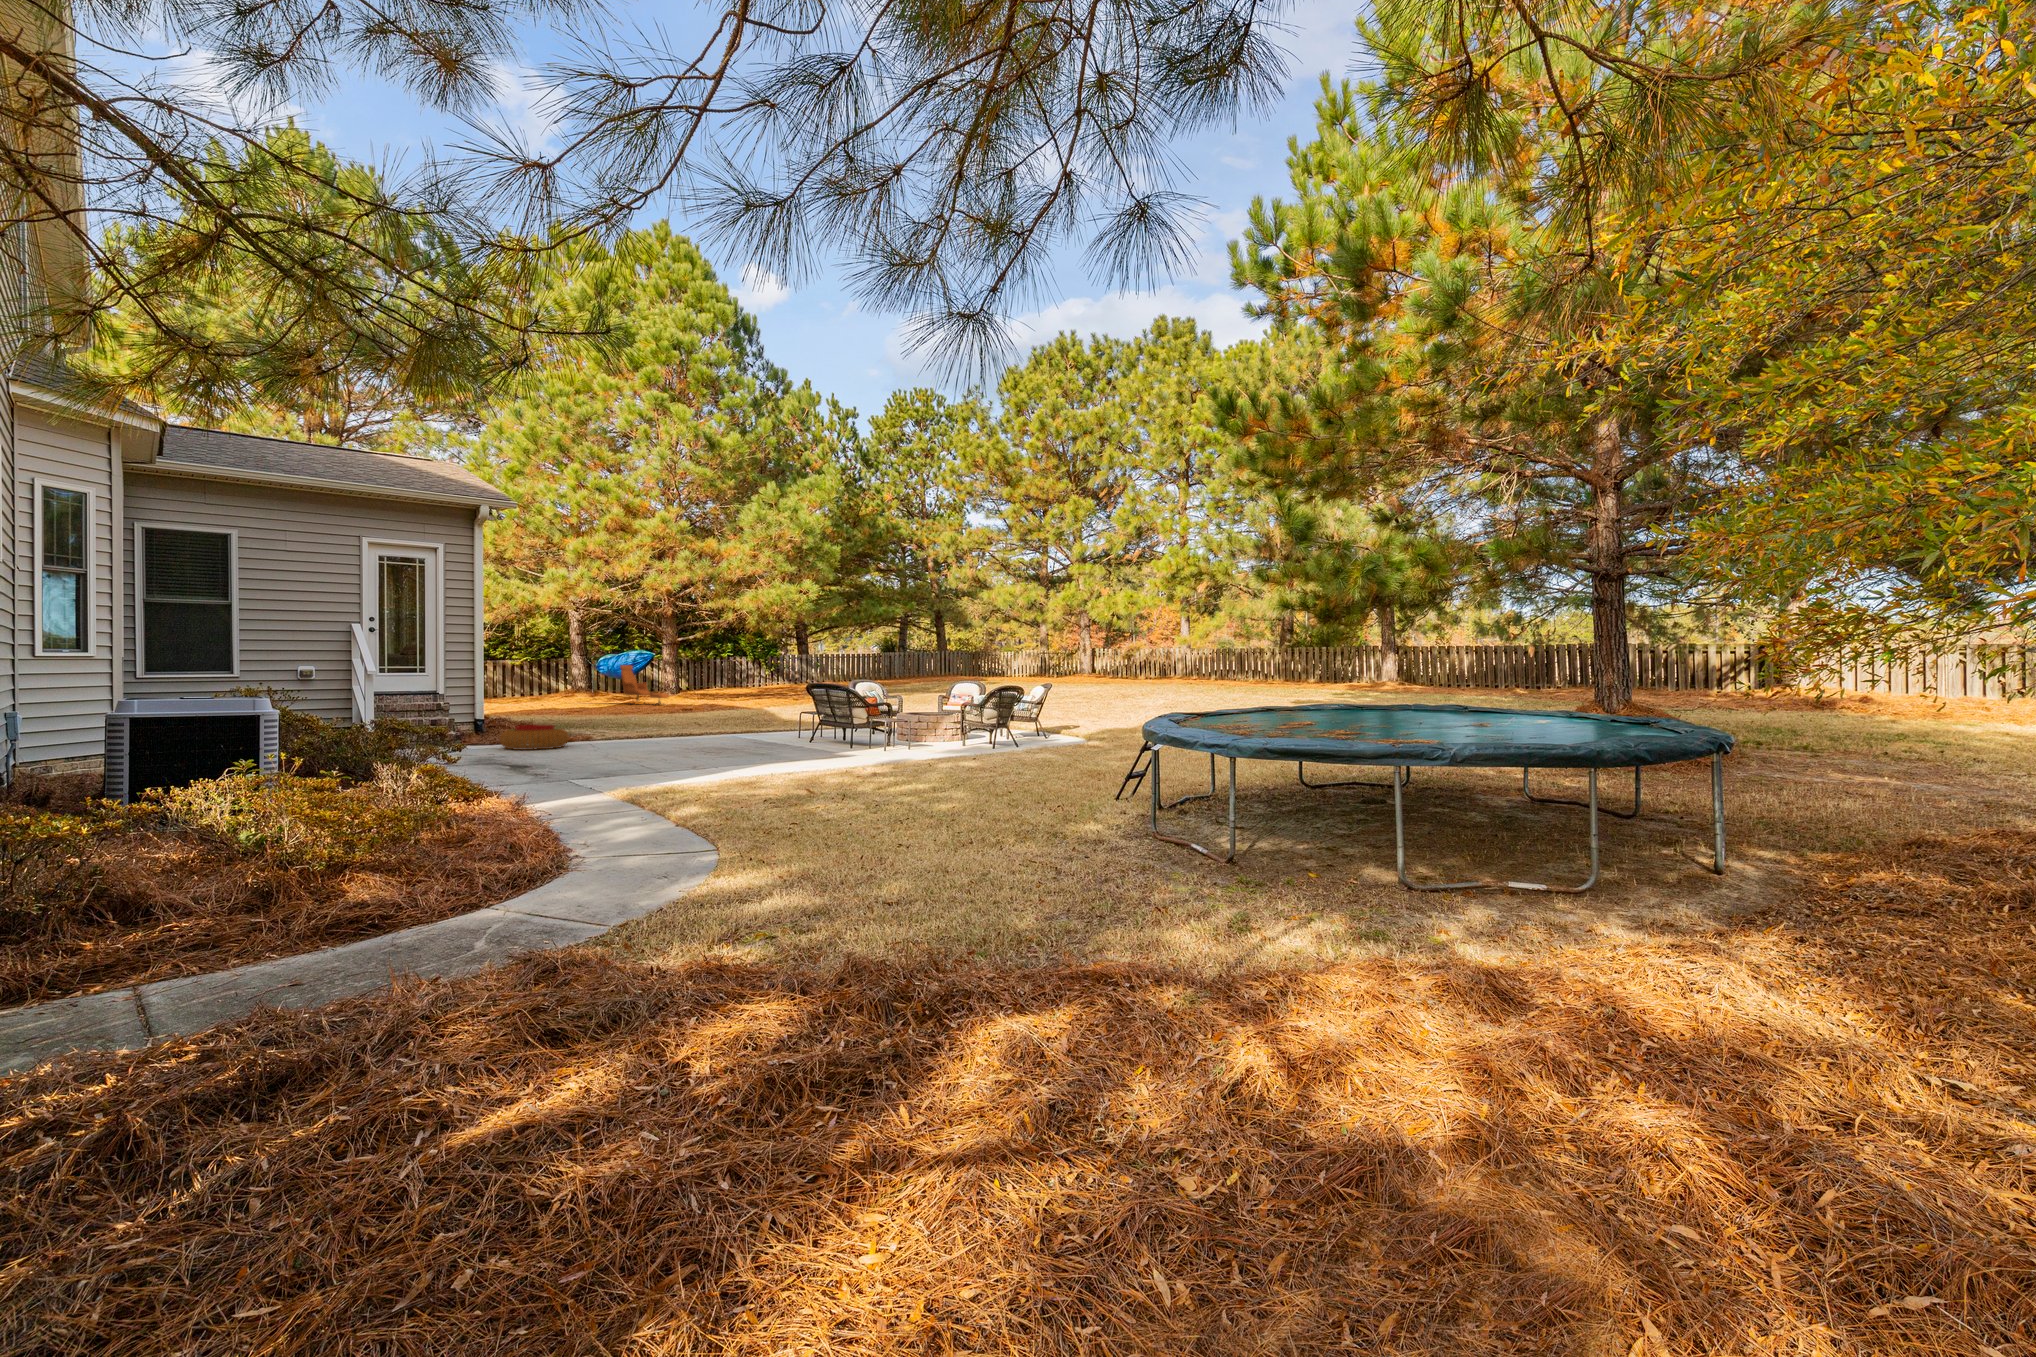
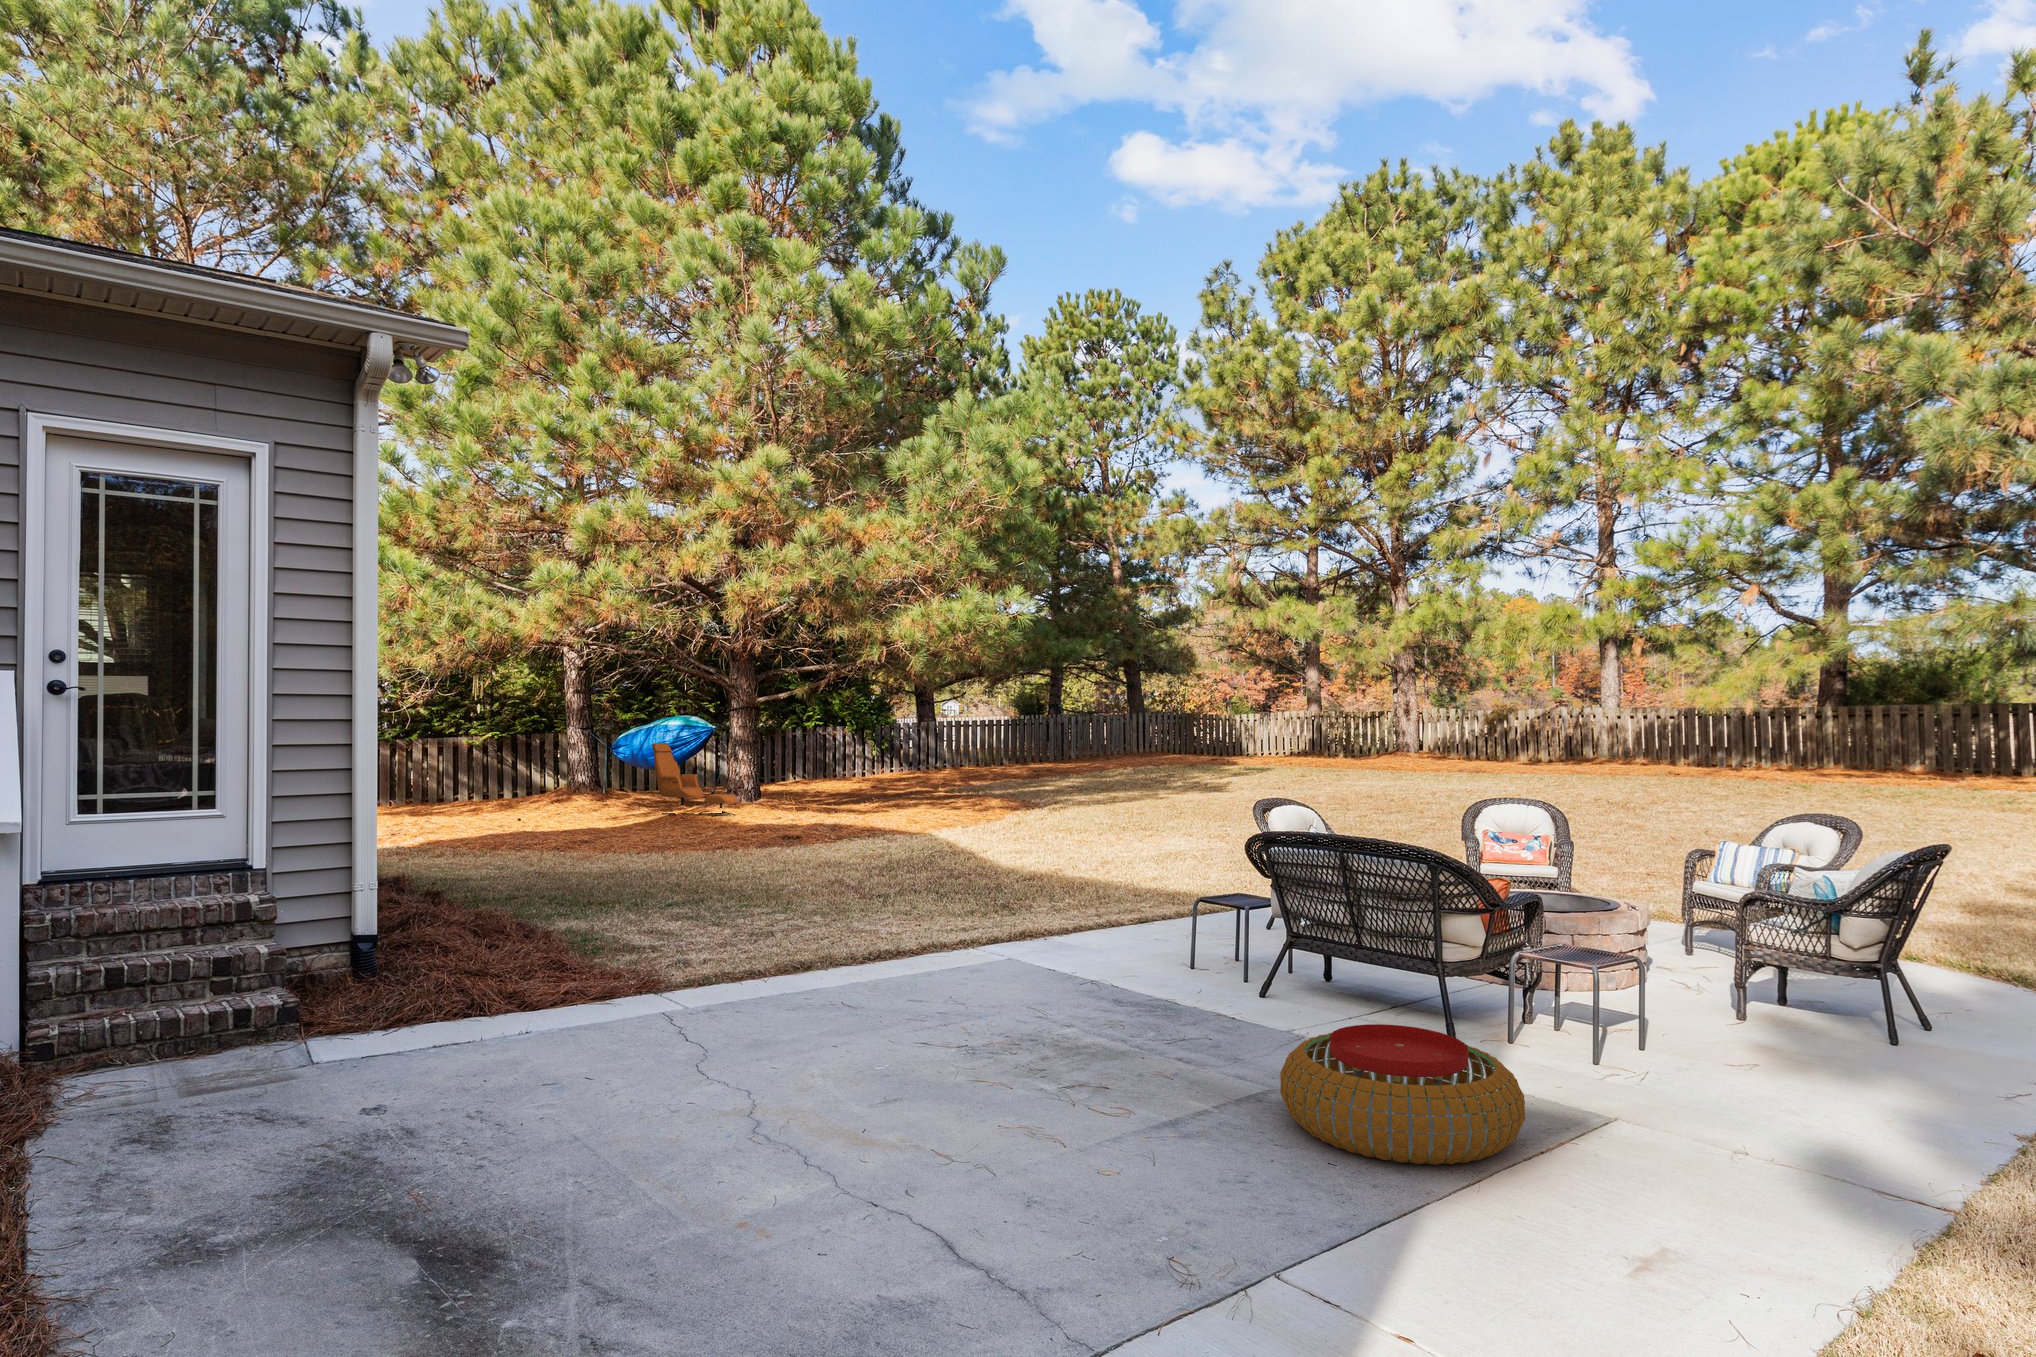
pouf: present [500,725,569,750] -> present [1280,1024,1525,1165]

